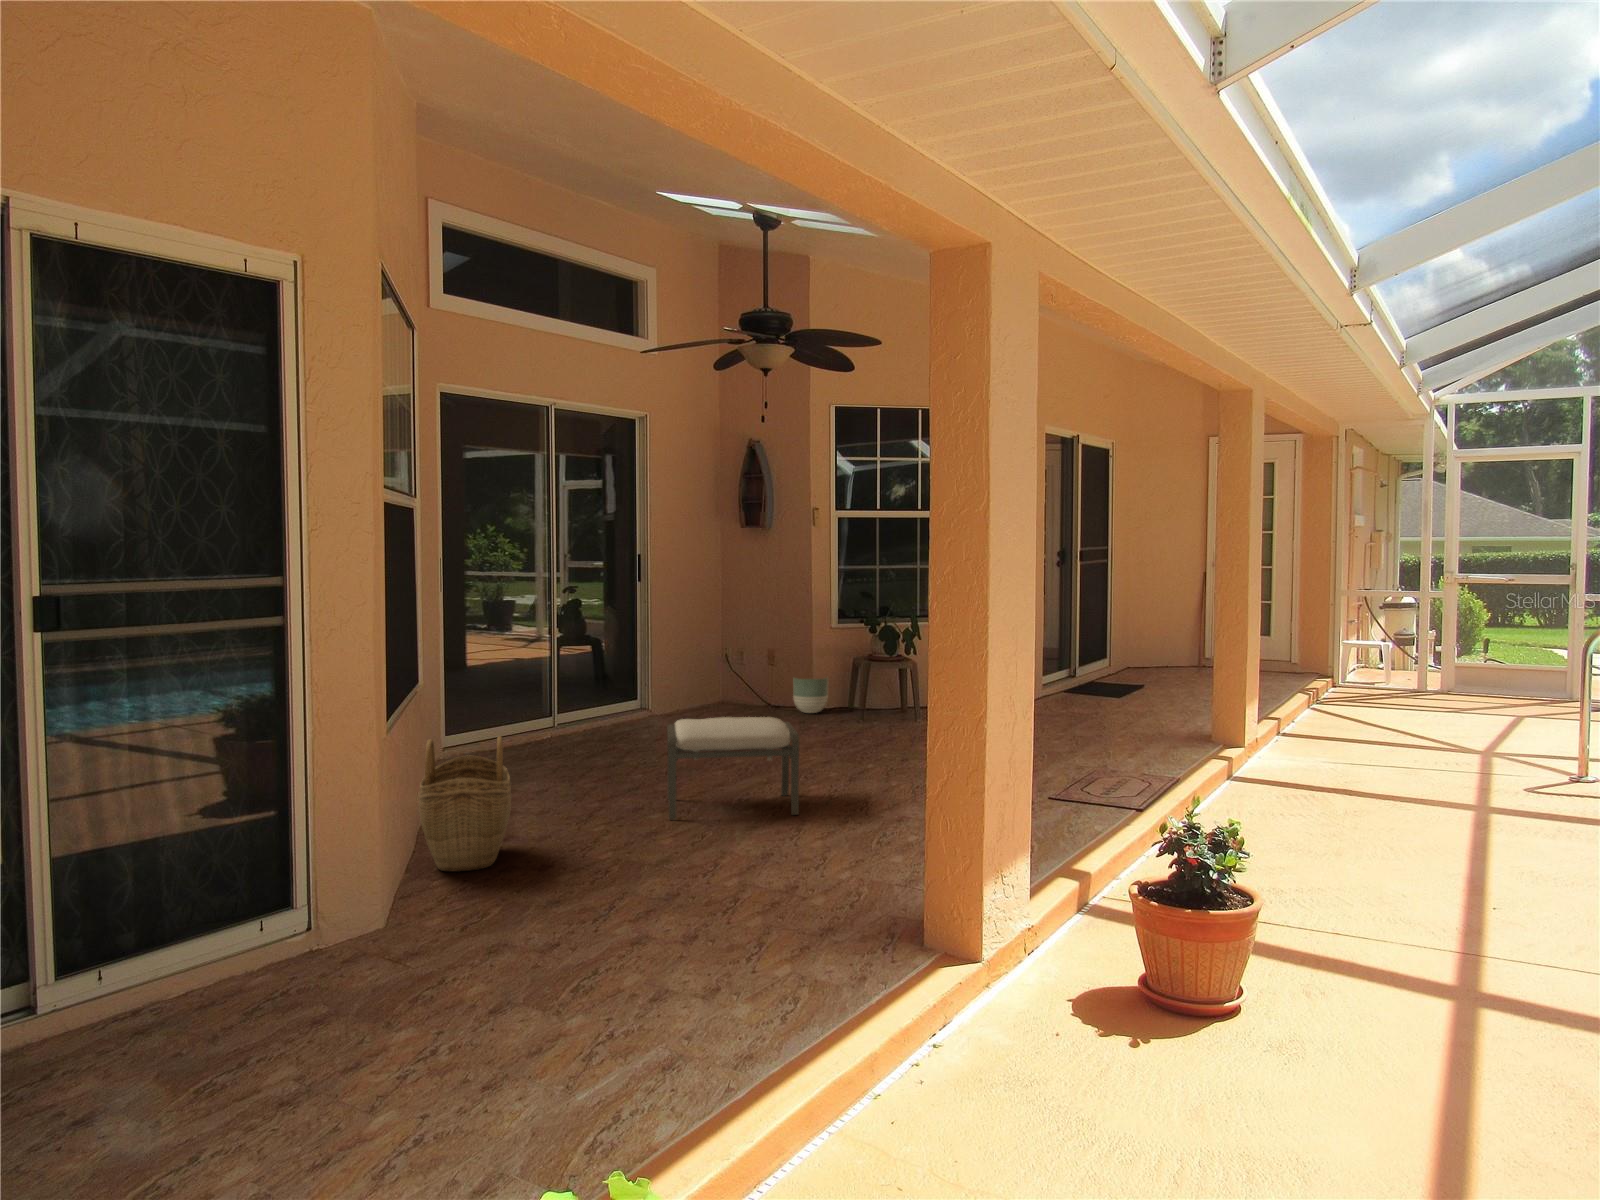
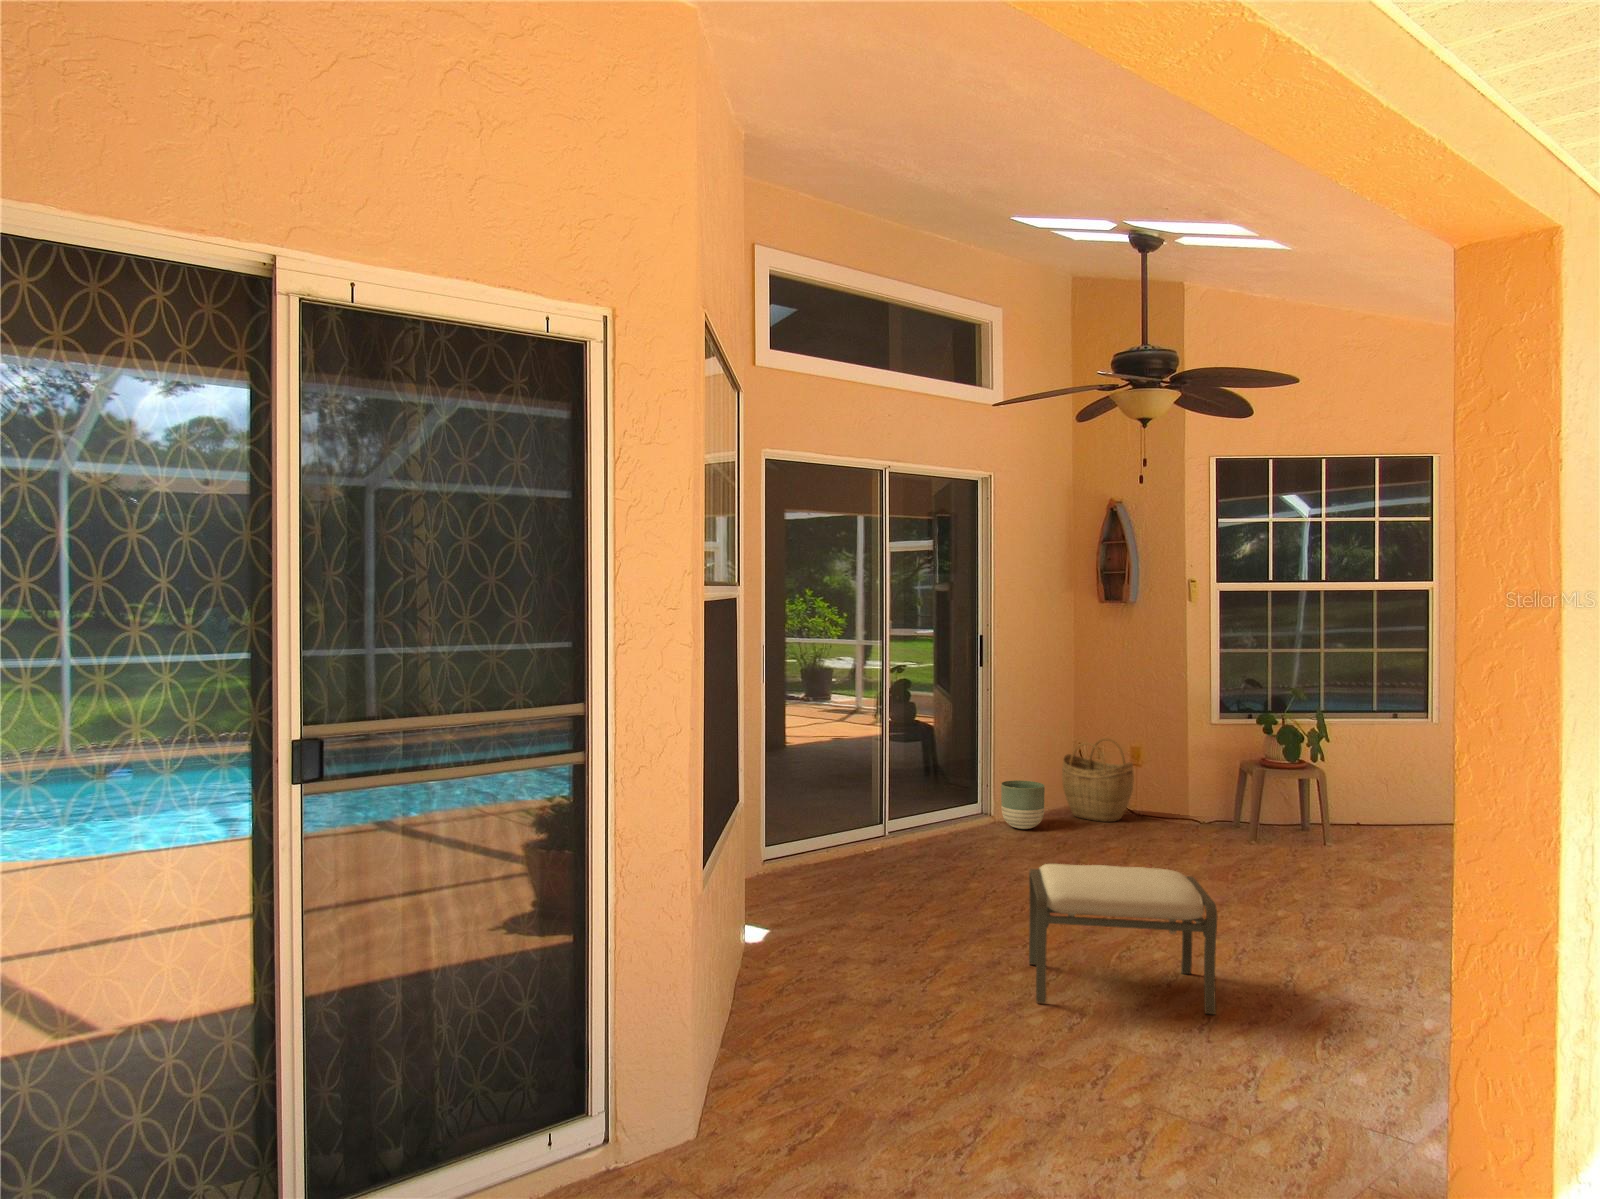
planter: present [793,678,828,713] -> present [1001,780,1045,829]
woven basket: present [419,736,511,872] -> present [1062,738,1134,822]

